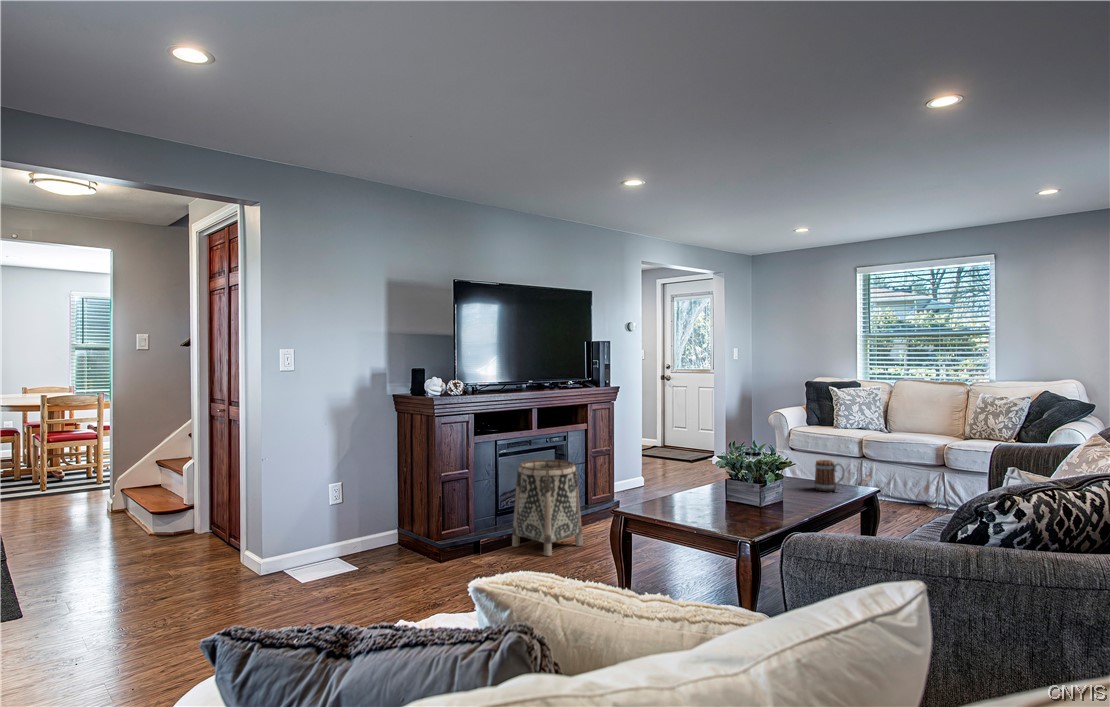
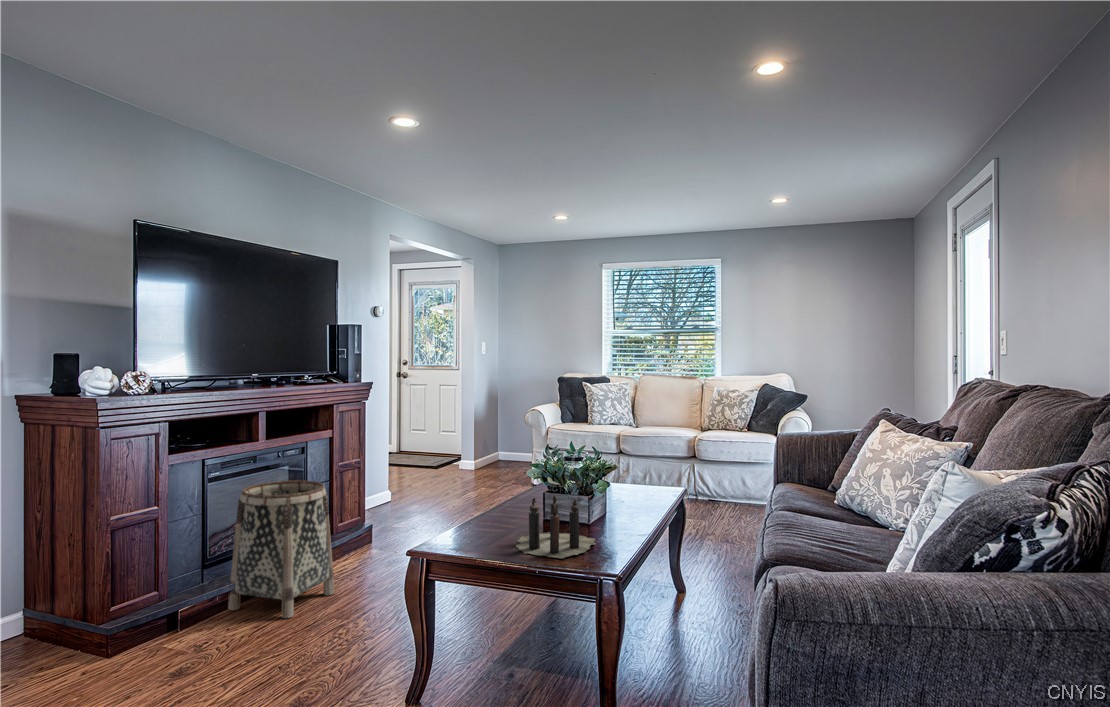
mug: present [814,460,845,491] -> none [624,460,658,496]
candle: none [680,479,754,527] -> present [516,494,596,559]

